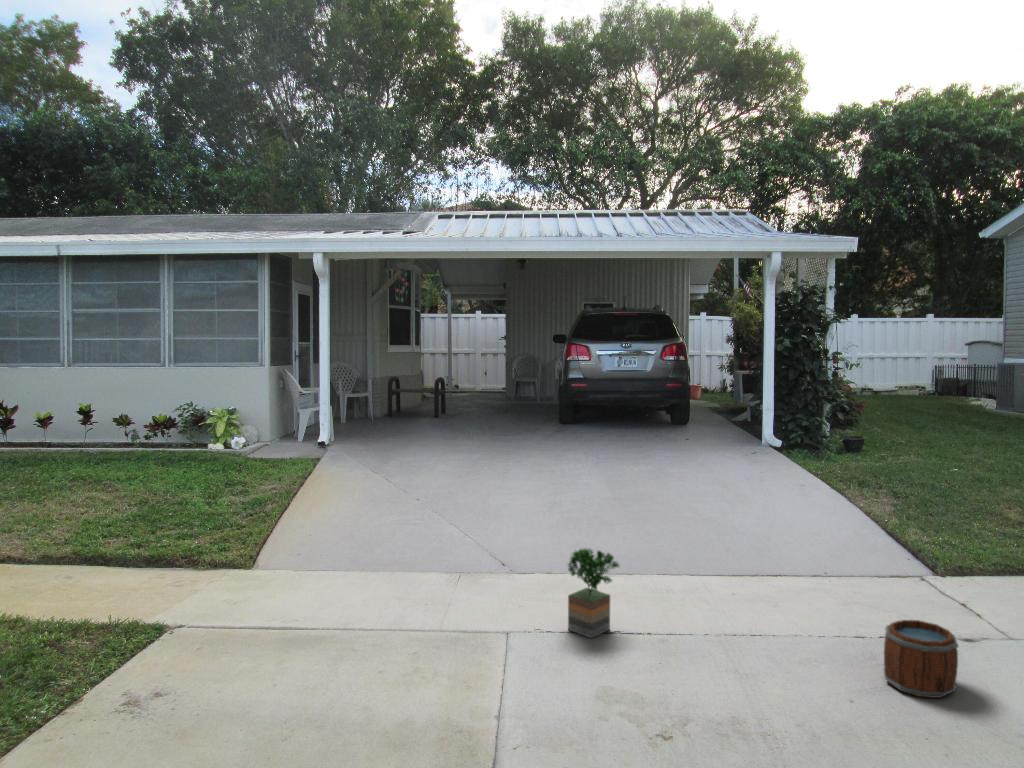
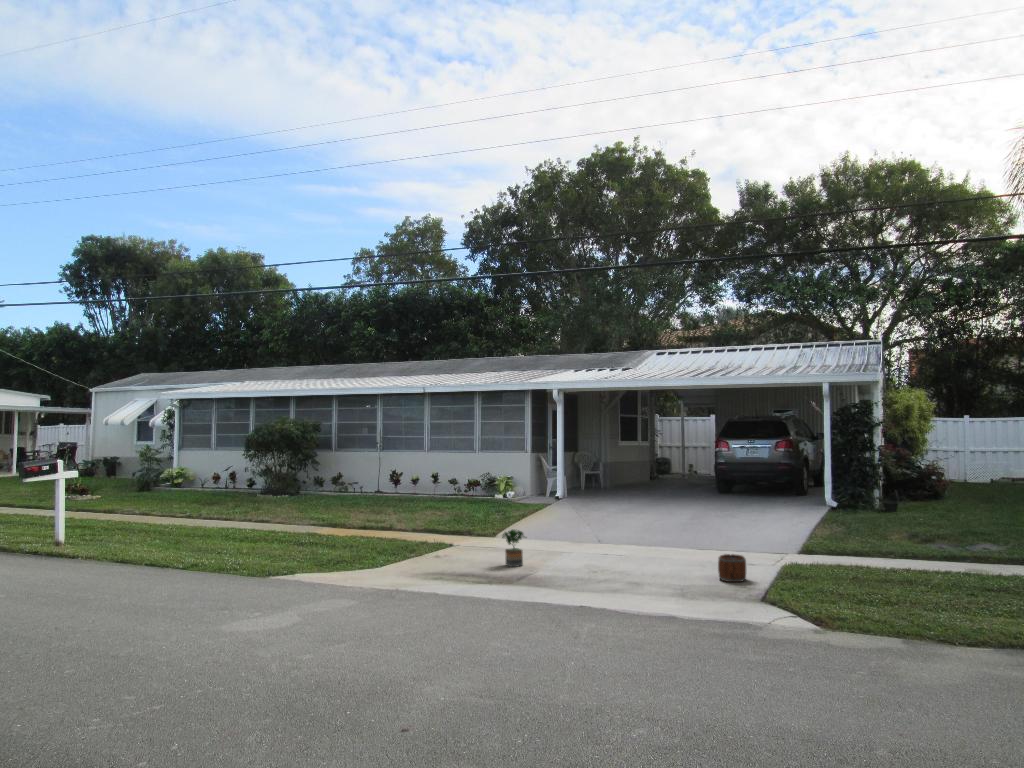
bench: present [388,376,446,417] -> none [615,462,655,490]
potted tree: present [568,548,620,638] -> present [502,529,525,567]

